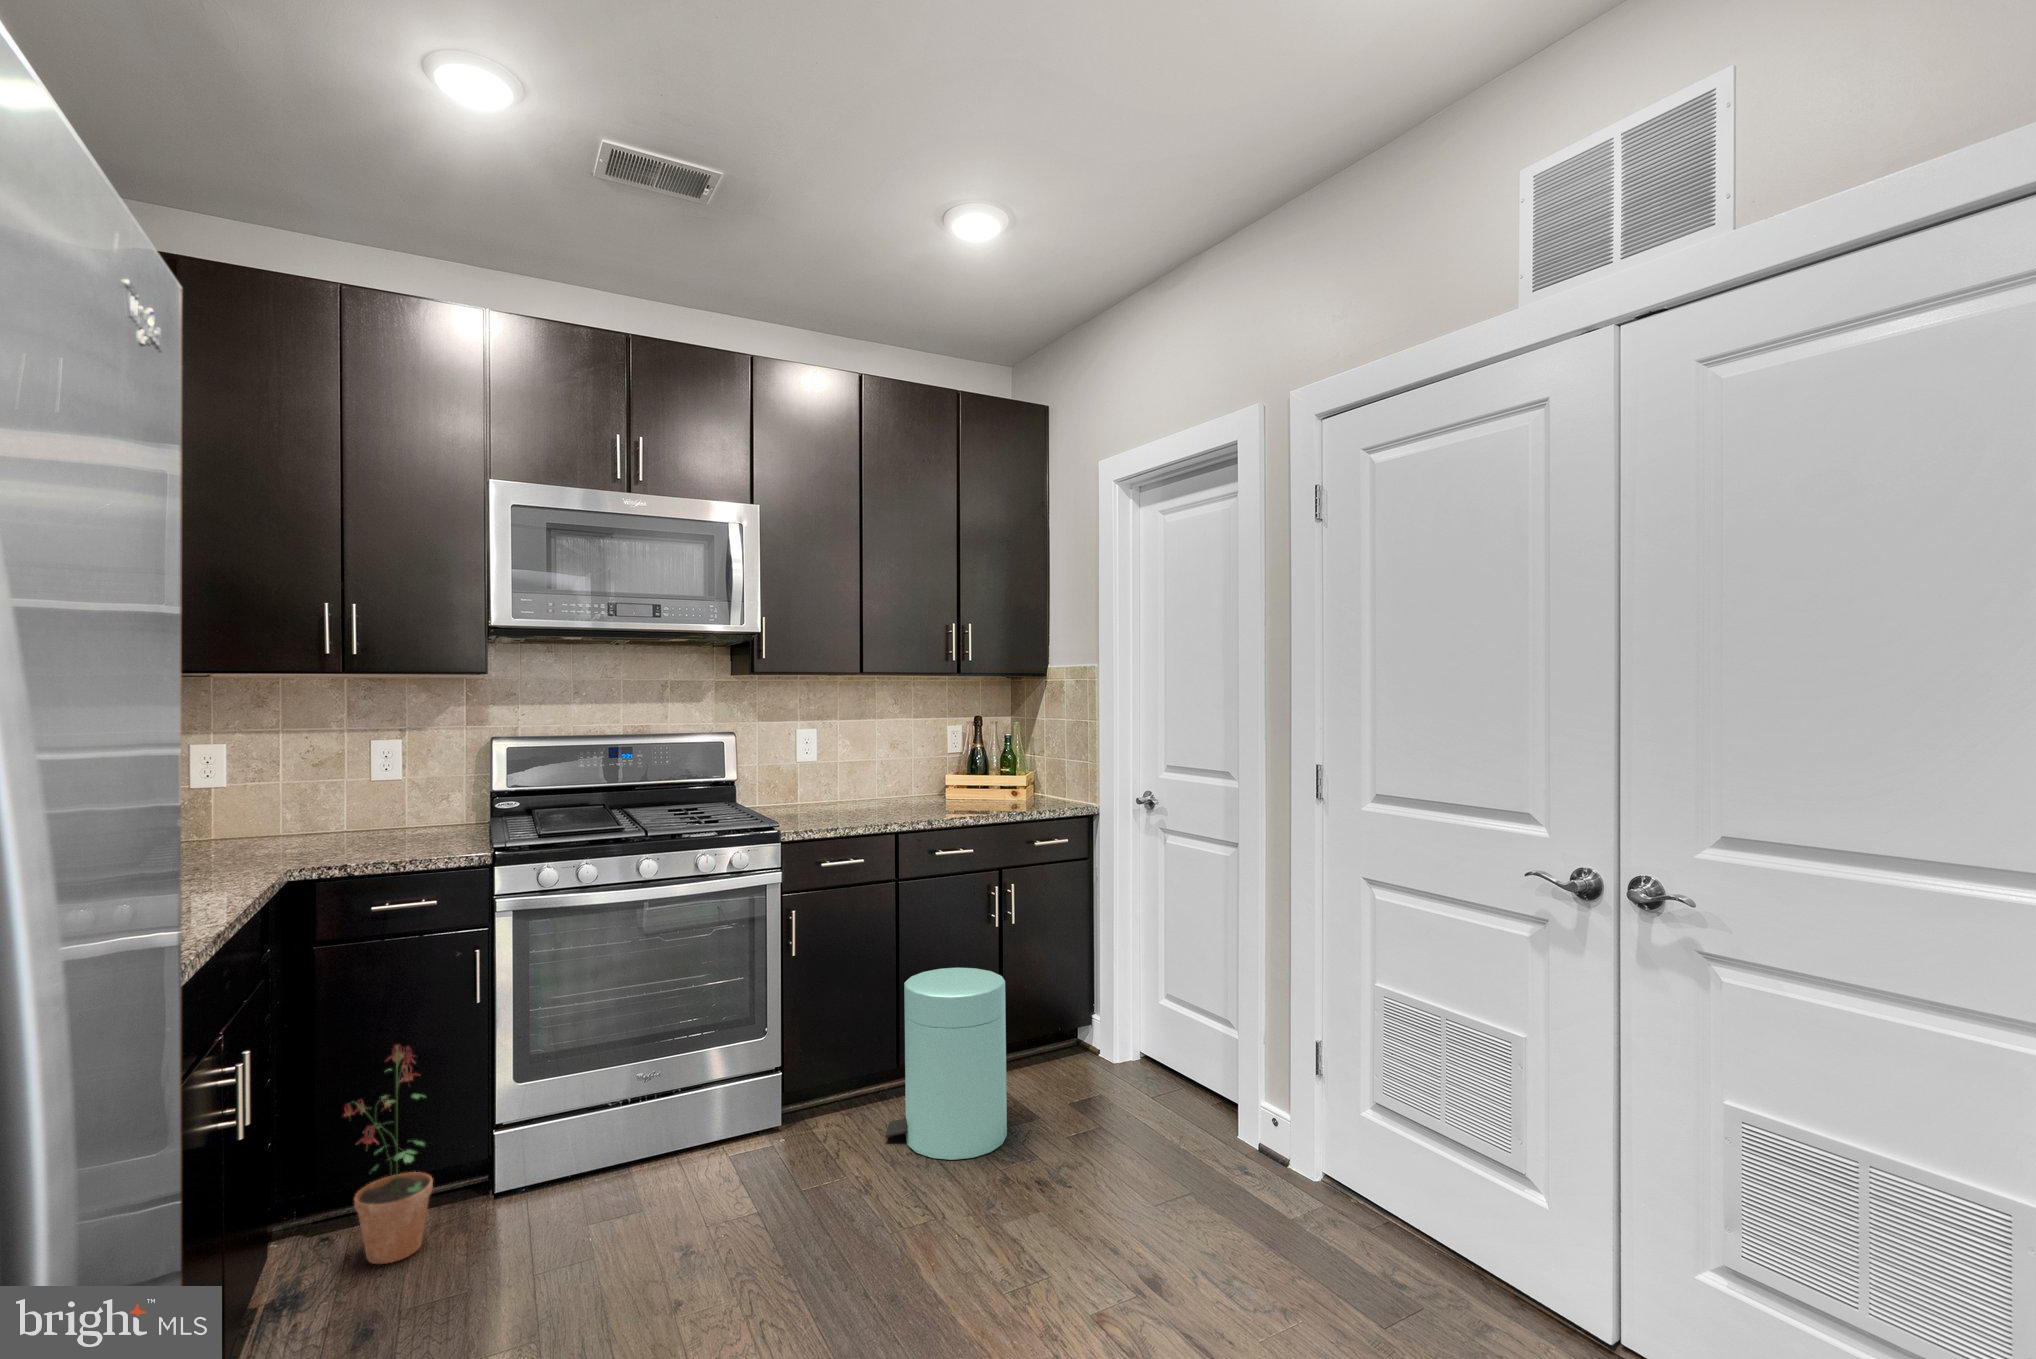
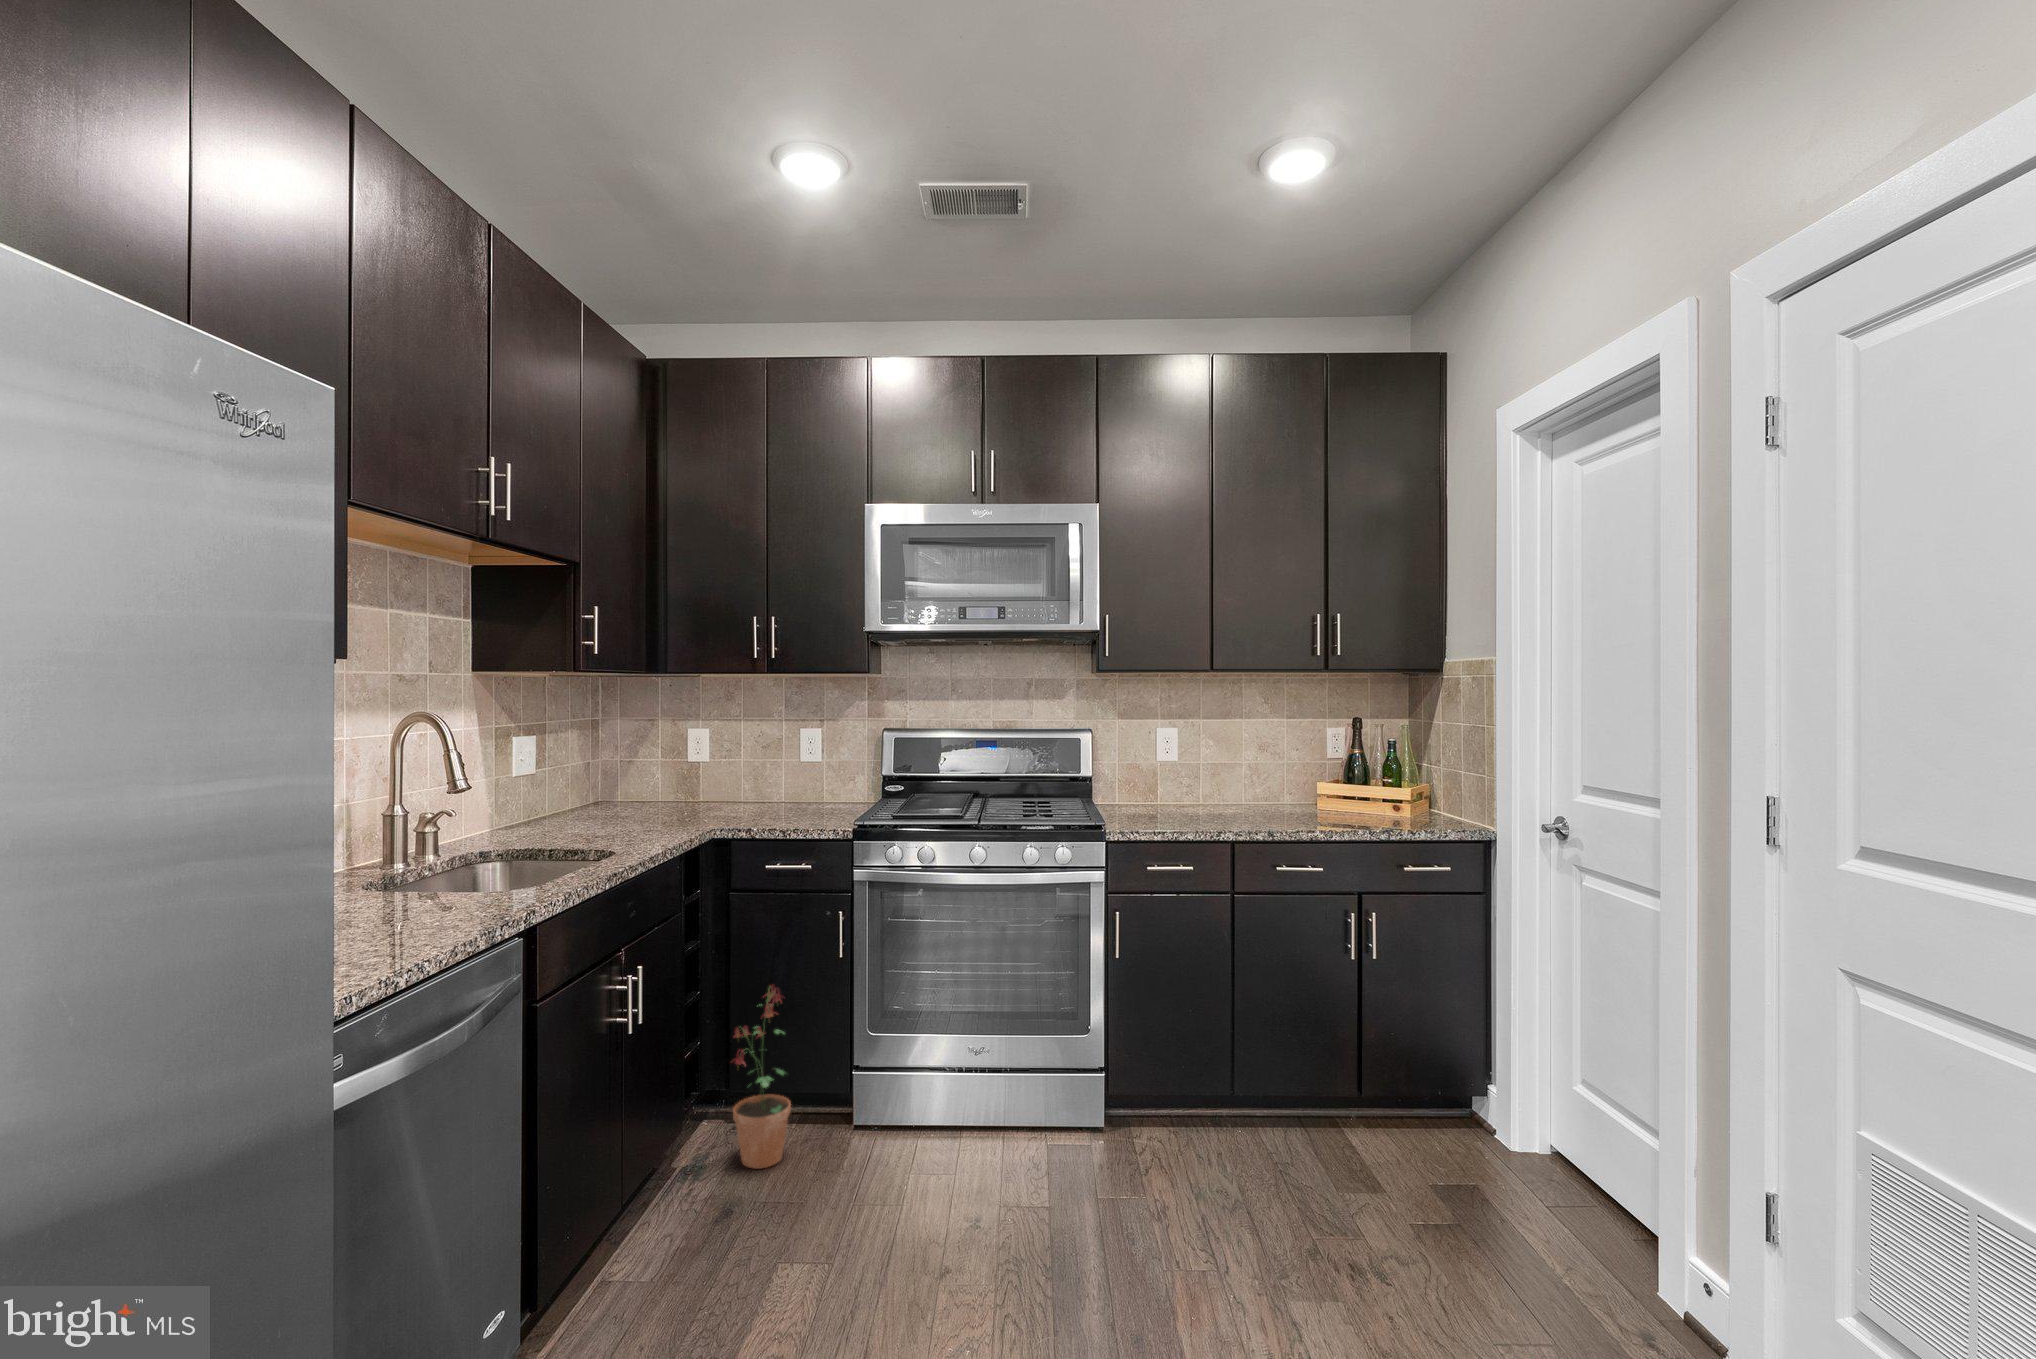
trash can: present [885,967,1007,1160] -> none [1200,996,1338,1216]

